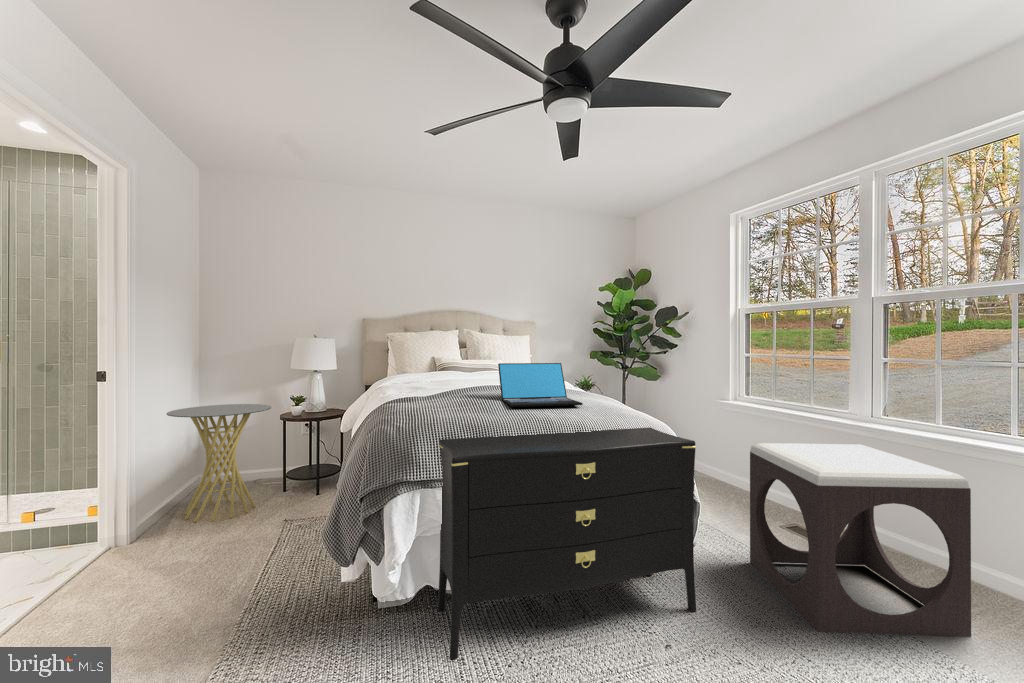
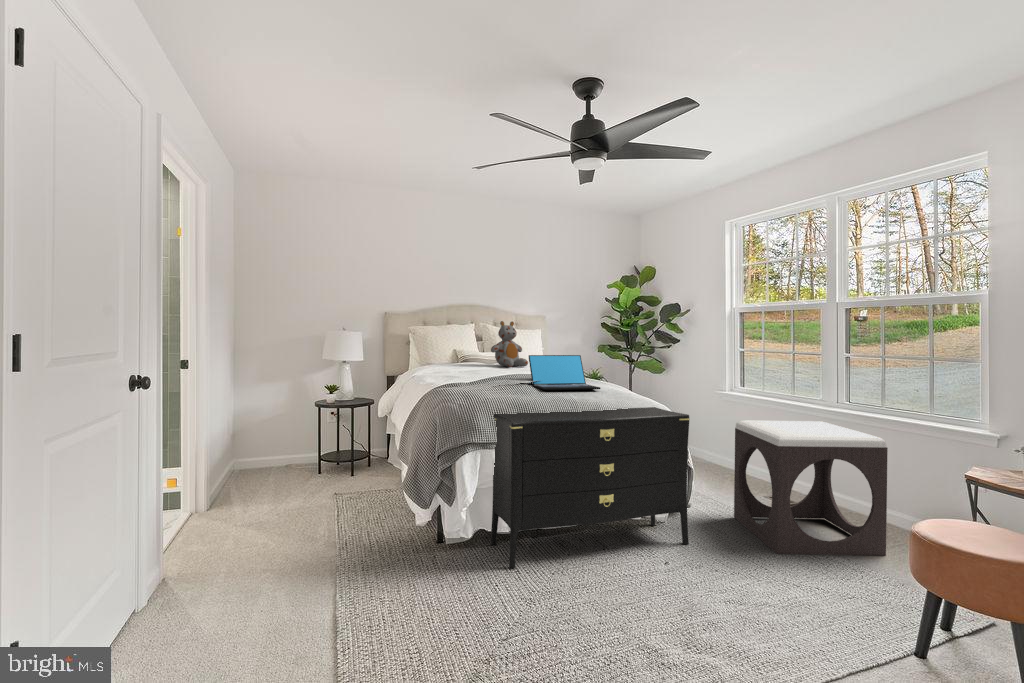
stuffed bear: none [467,325,508,376] -> present [491,321,528,367]
side table: present [167,404,271,522] -> none [227,392,314,495]

